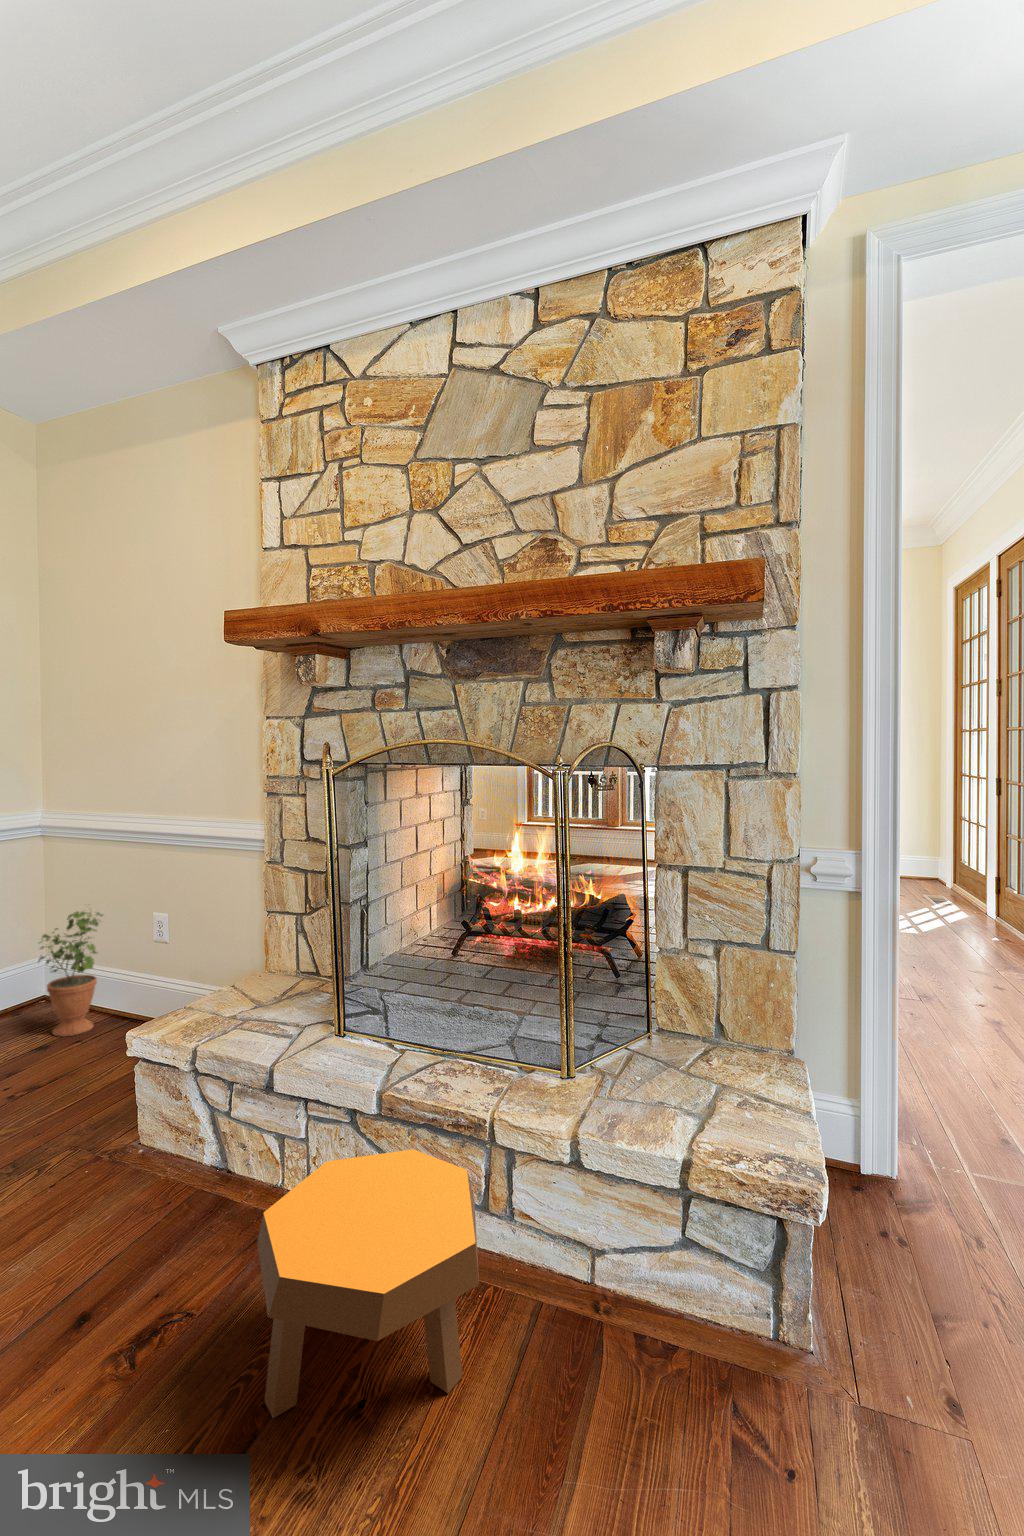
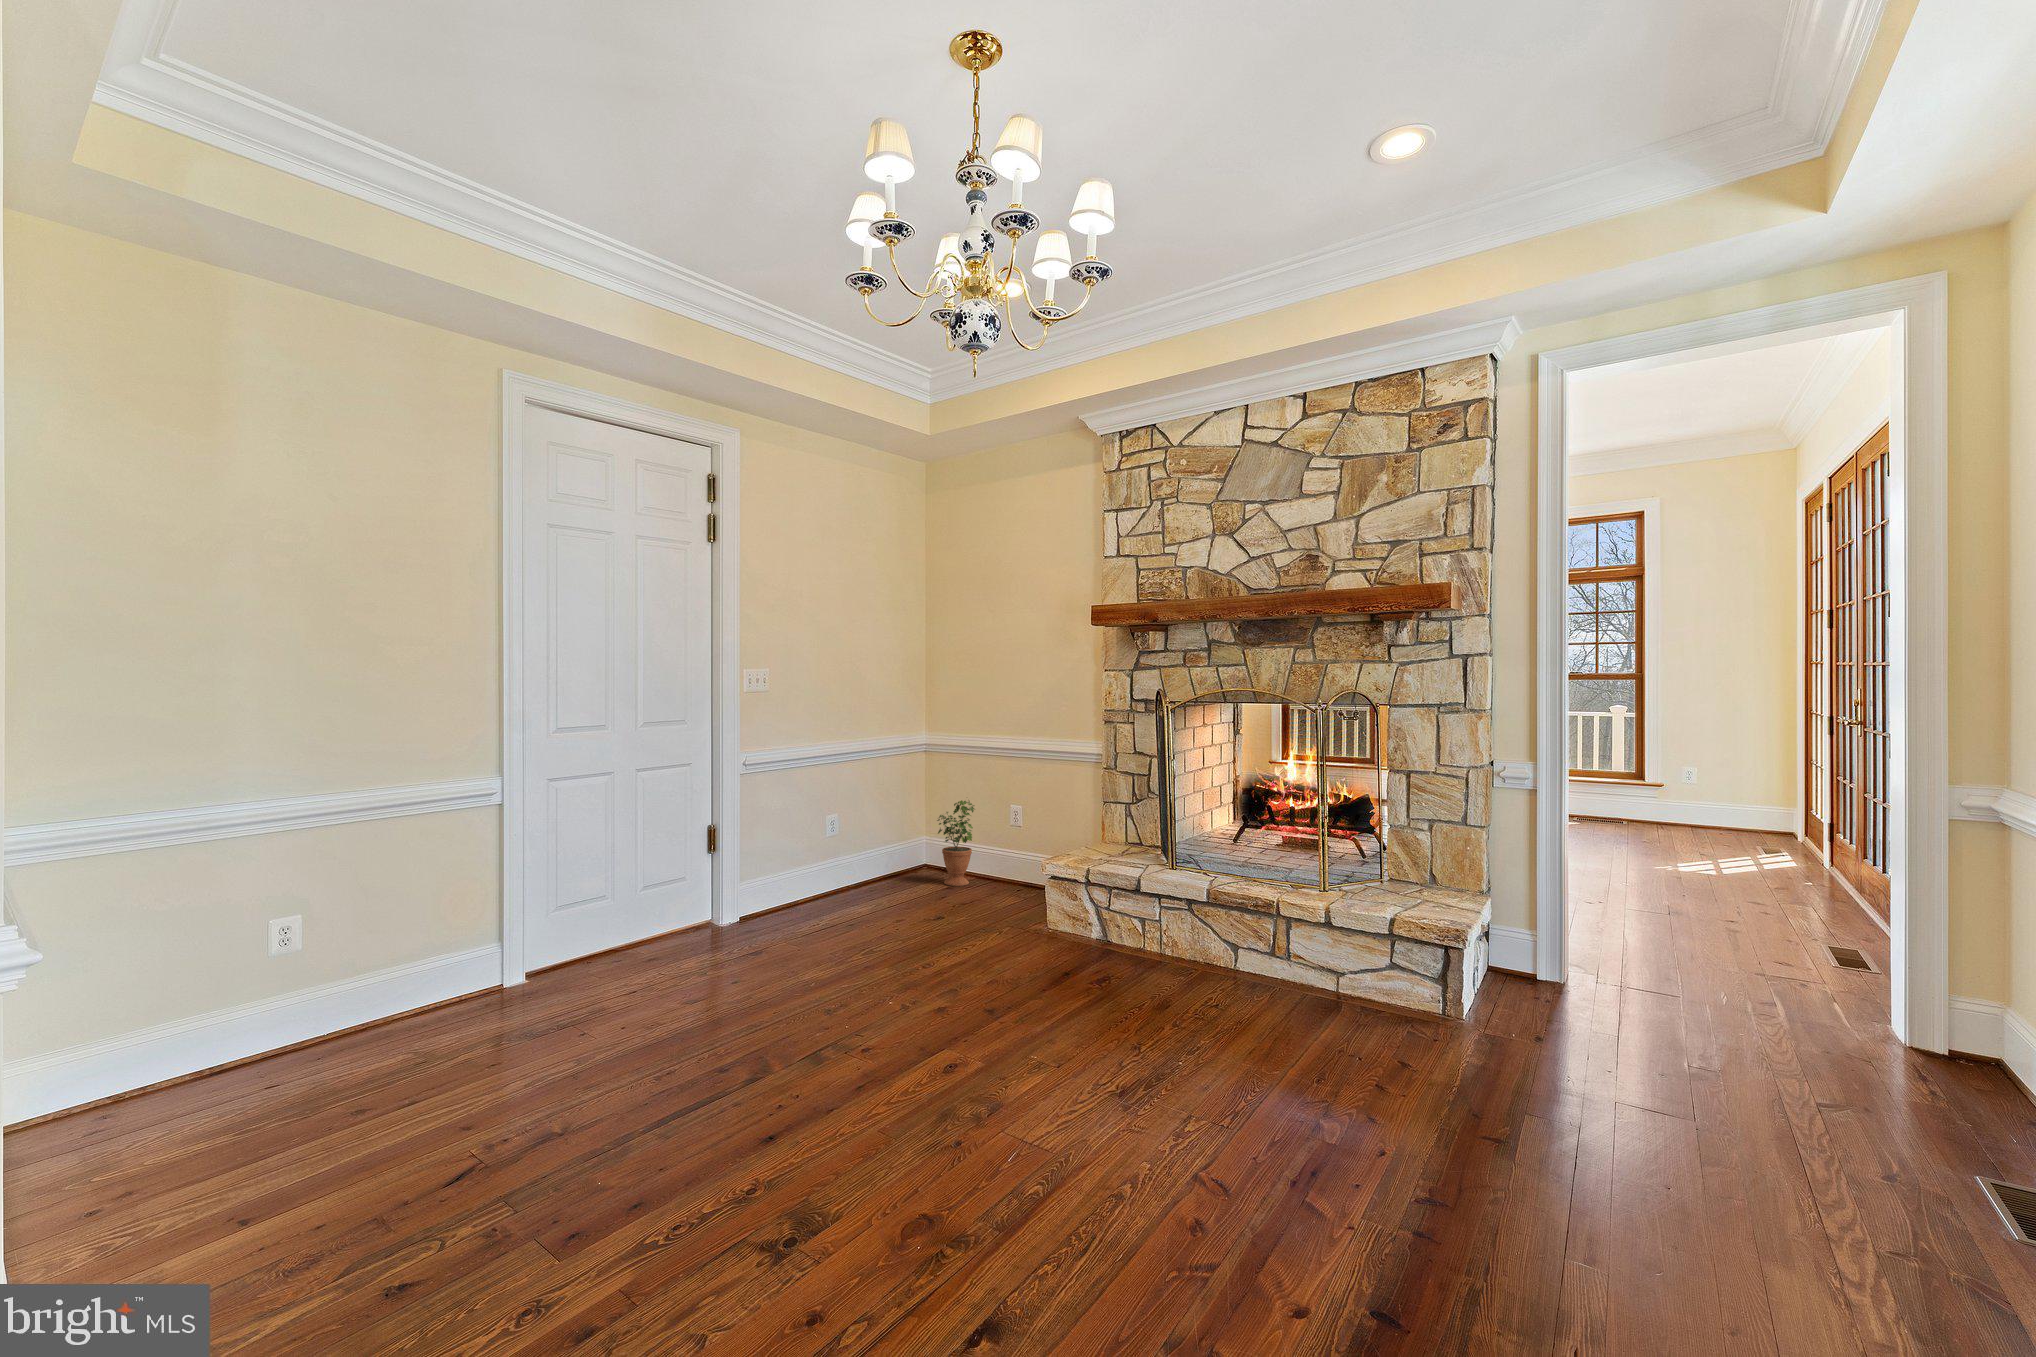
footstool: present [257,1149,479,1418] -> none [1157,915,1279,1015]

